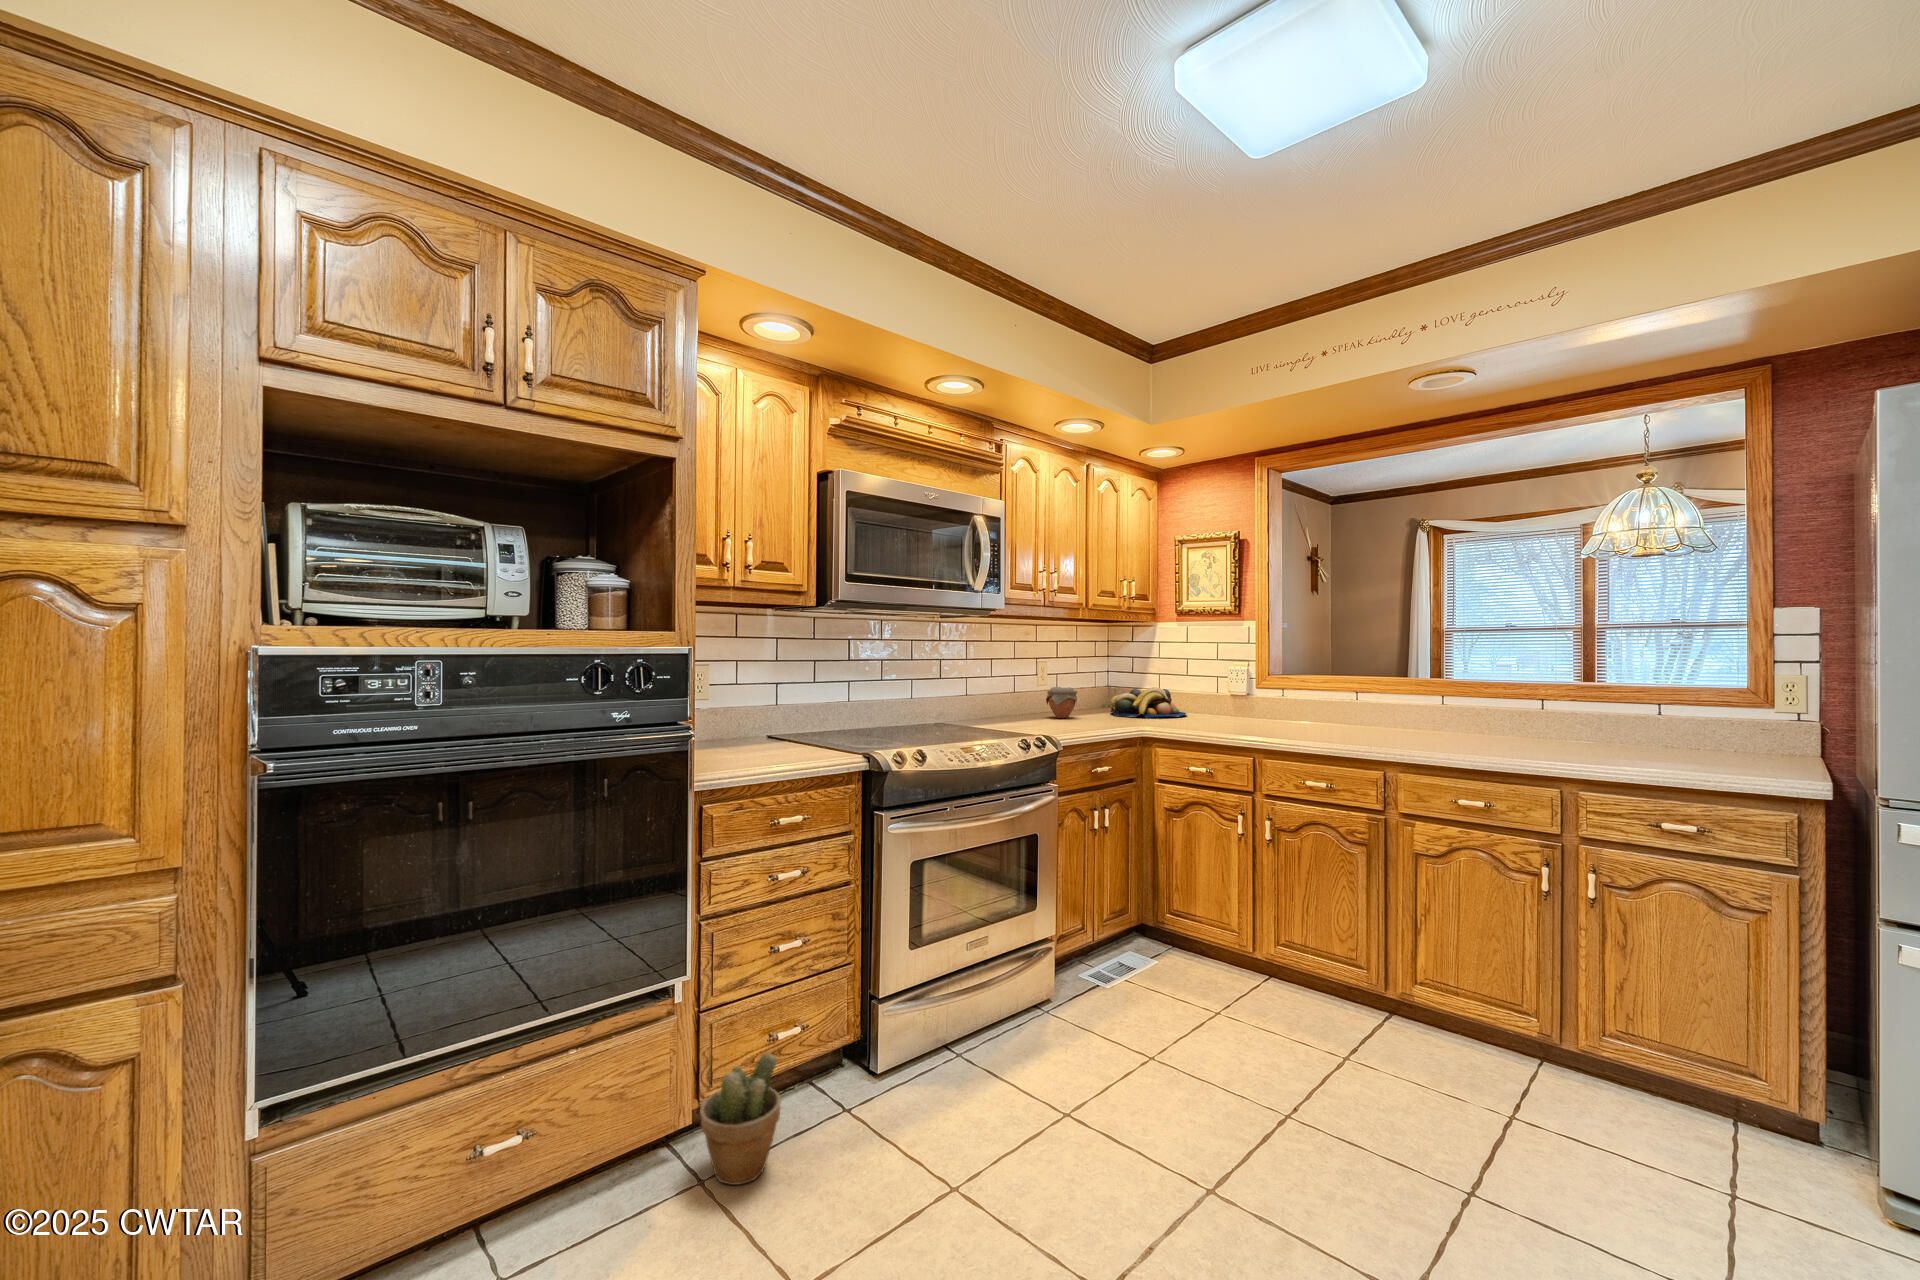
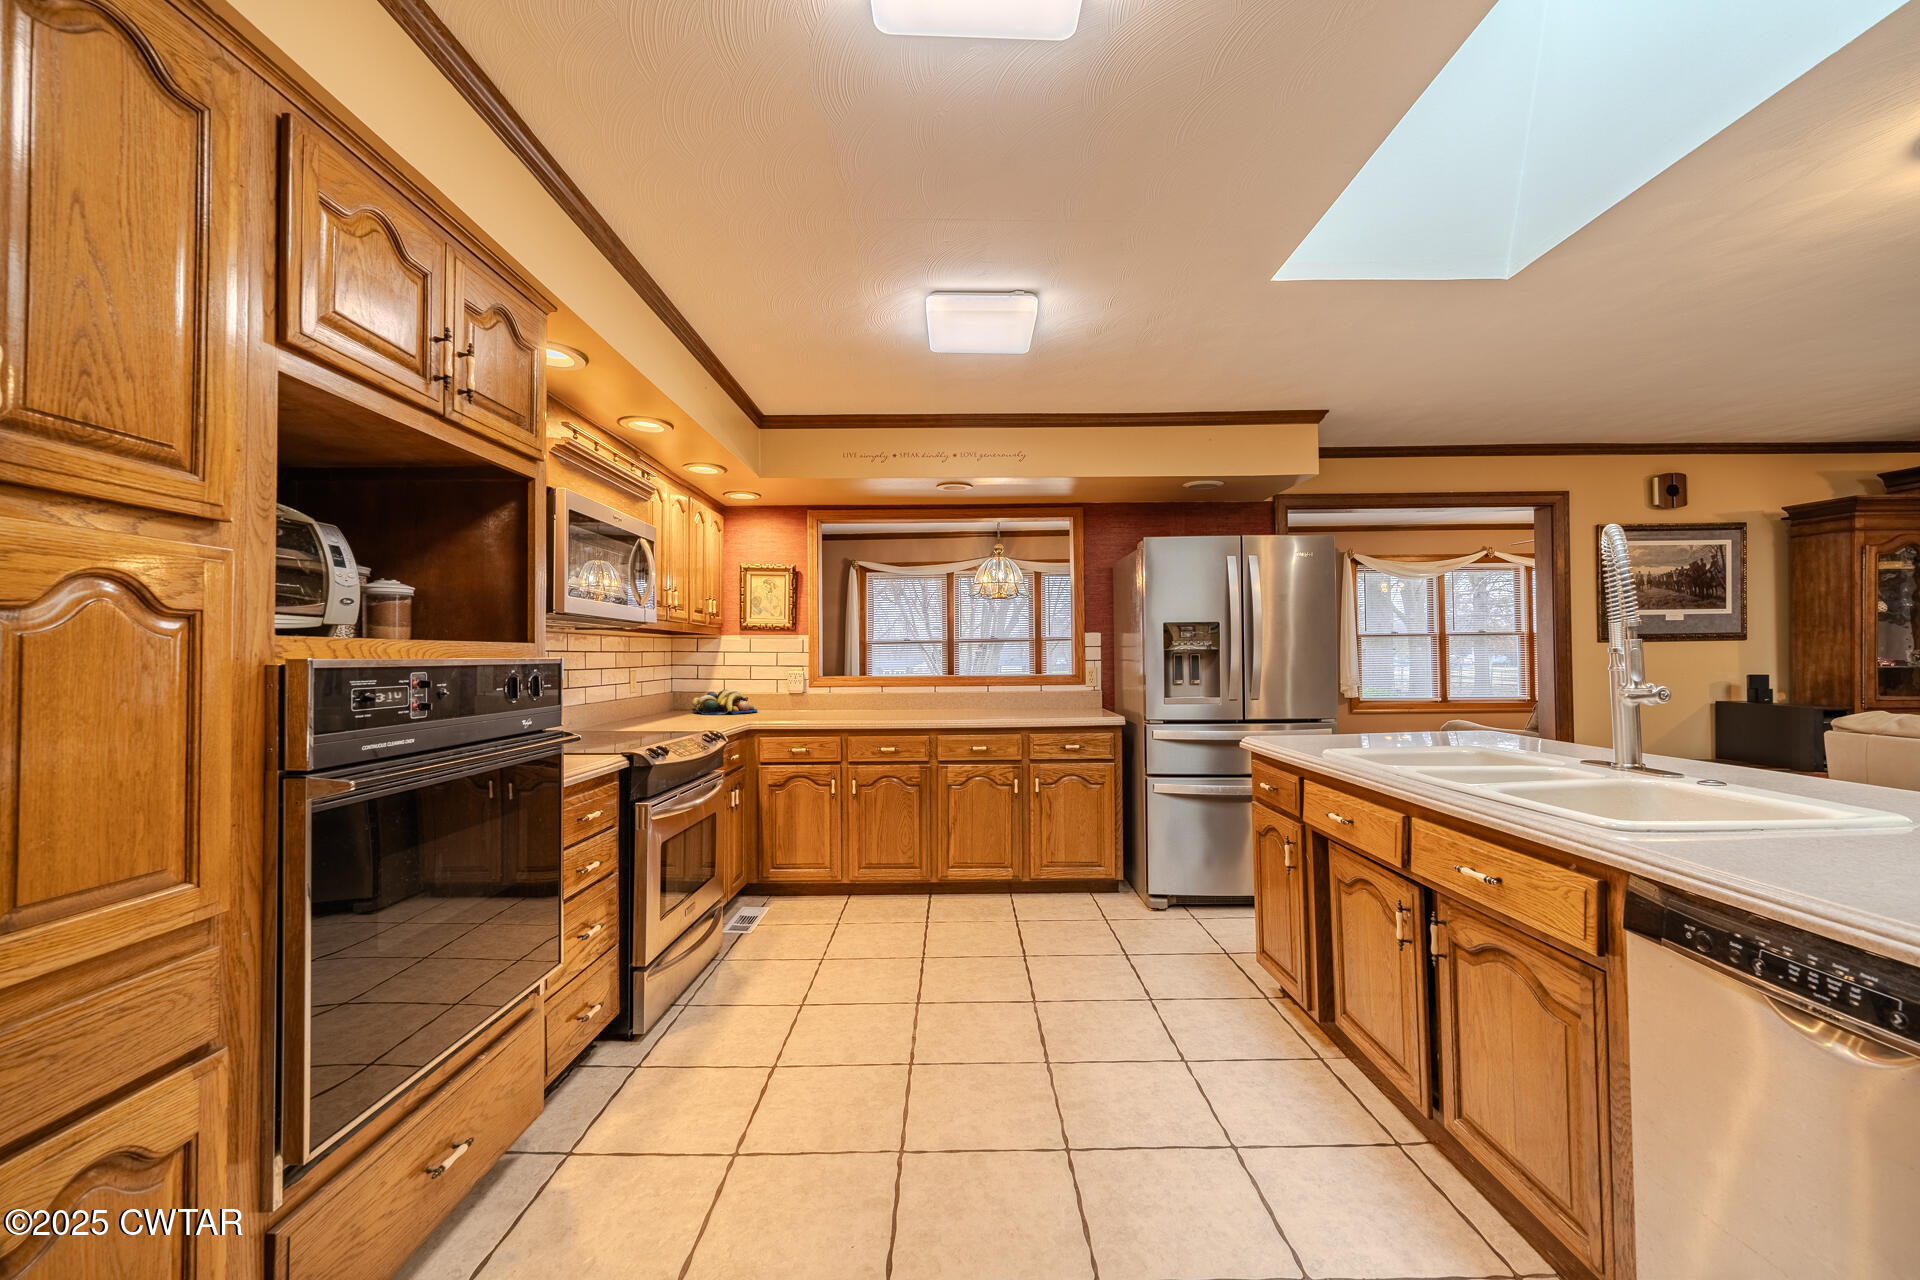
jar: present [1046,687,1077,718] -> none [652,691,682,719]
potted plant: present [700,1053,781,1185] -> none [563,1012,640,1132]

